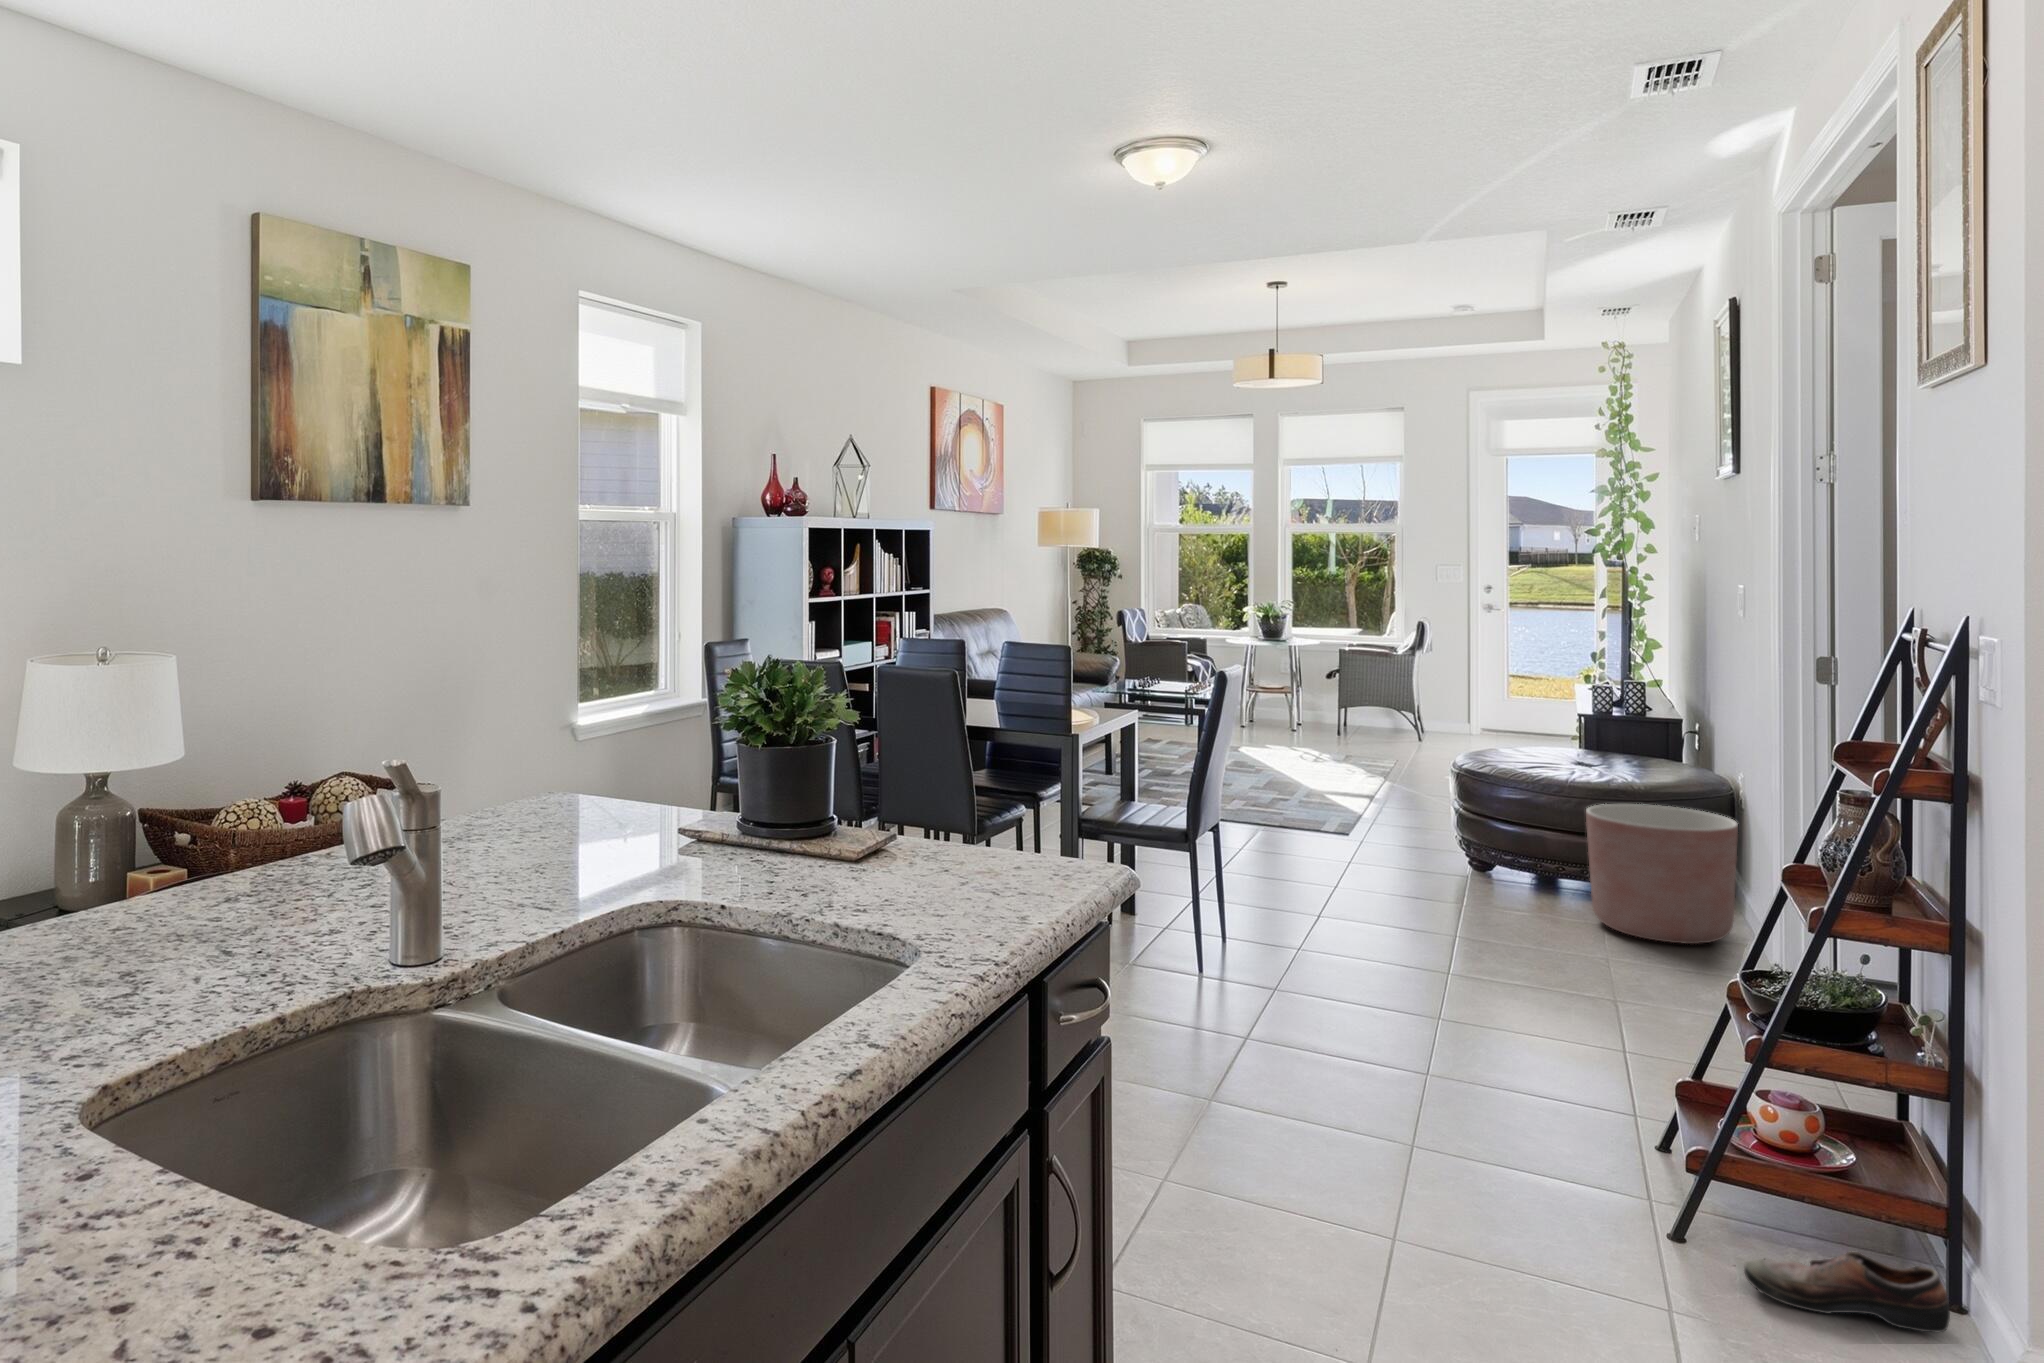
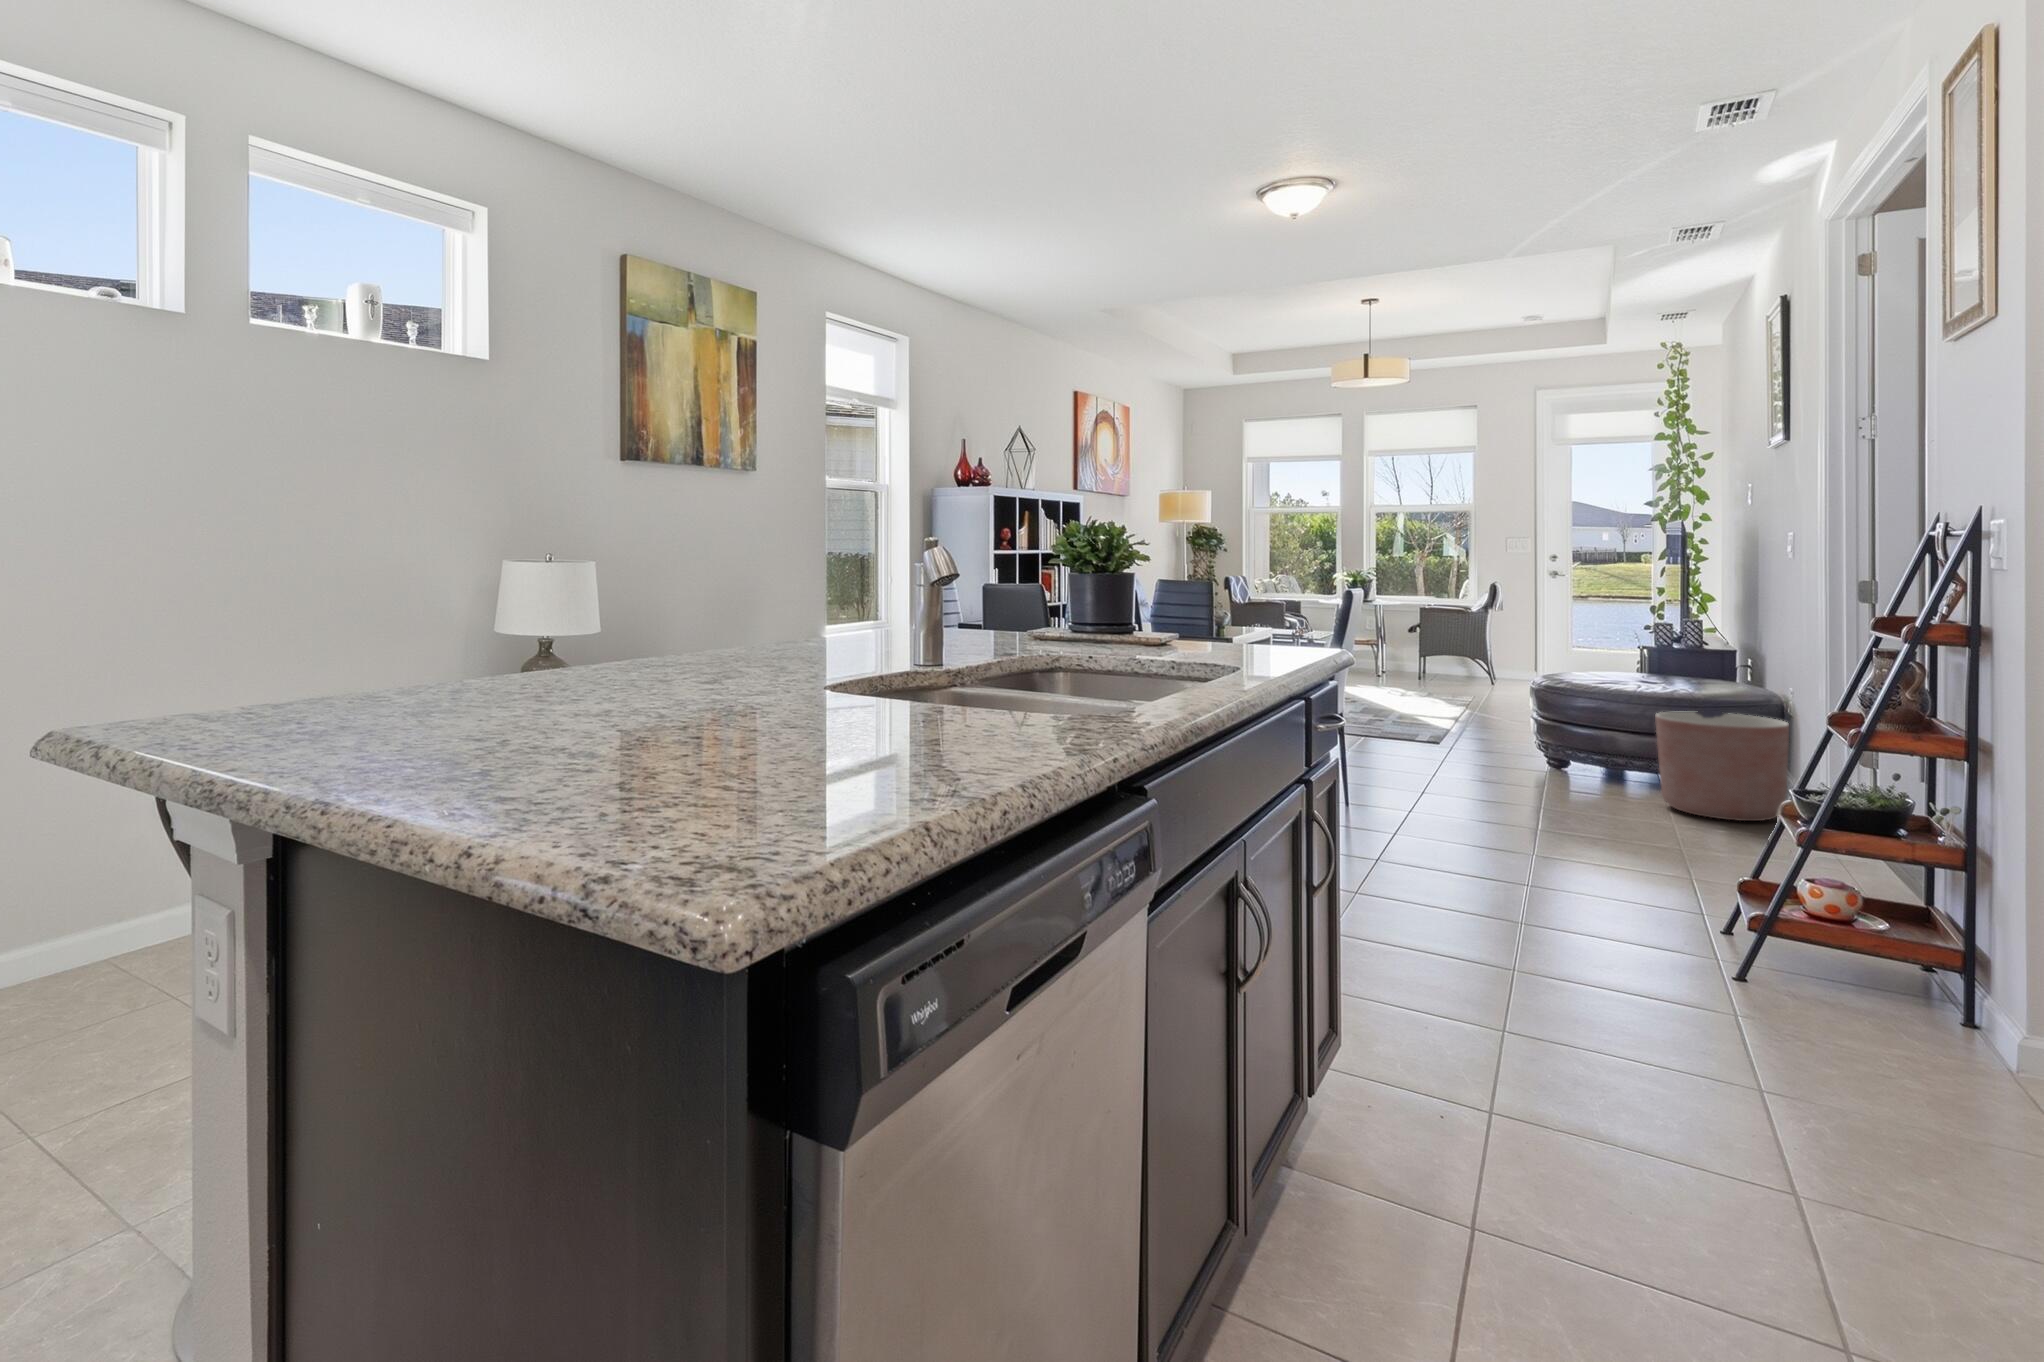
shoe: present [1744,1252,1950,1332] -> none [1802,987,1968,1042]

